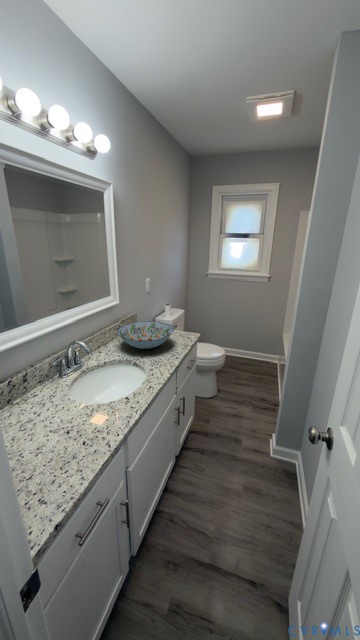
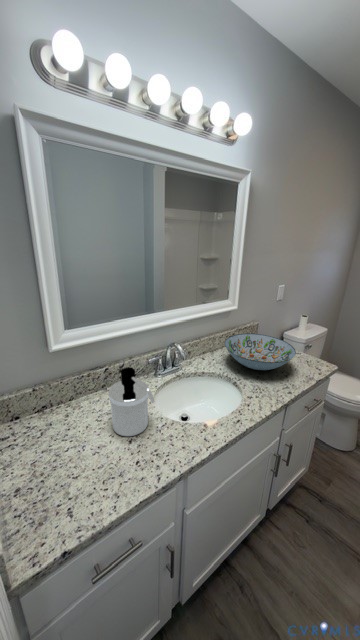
soap dispenser: none [33,366,89,432] -> present [109,367,155,436]

